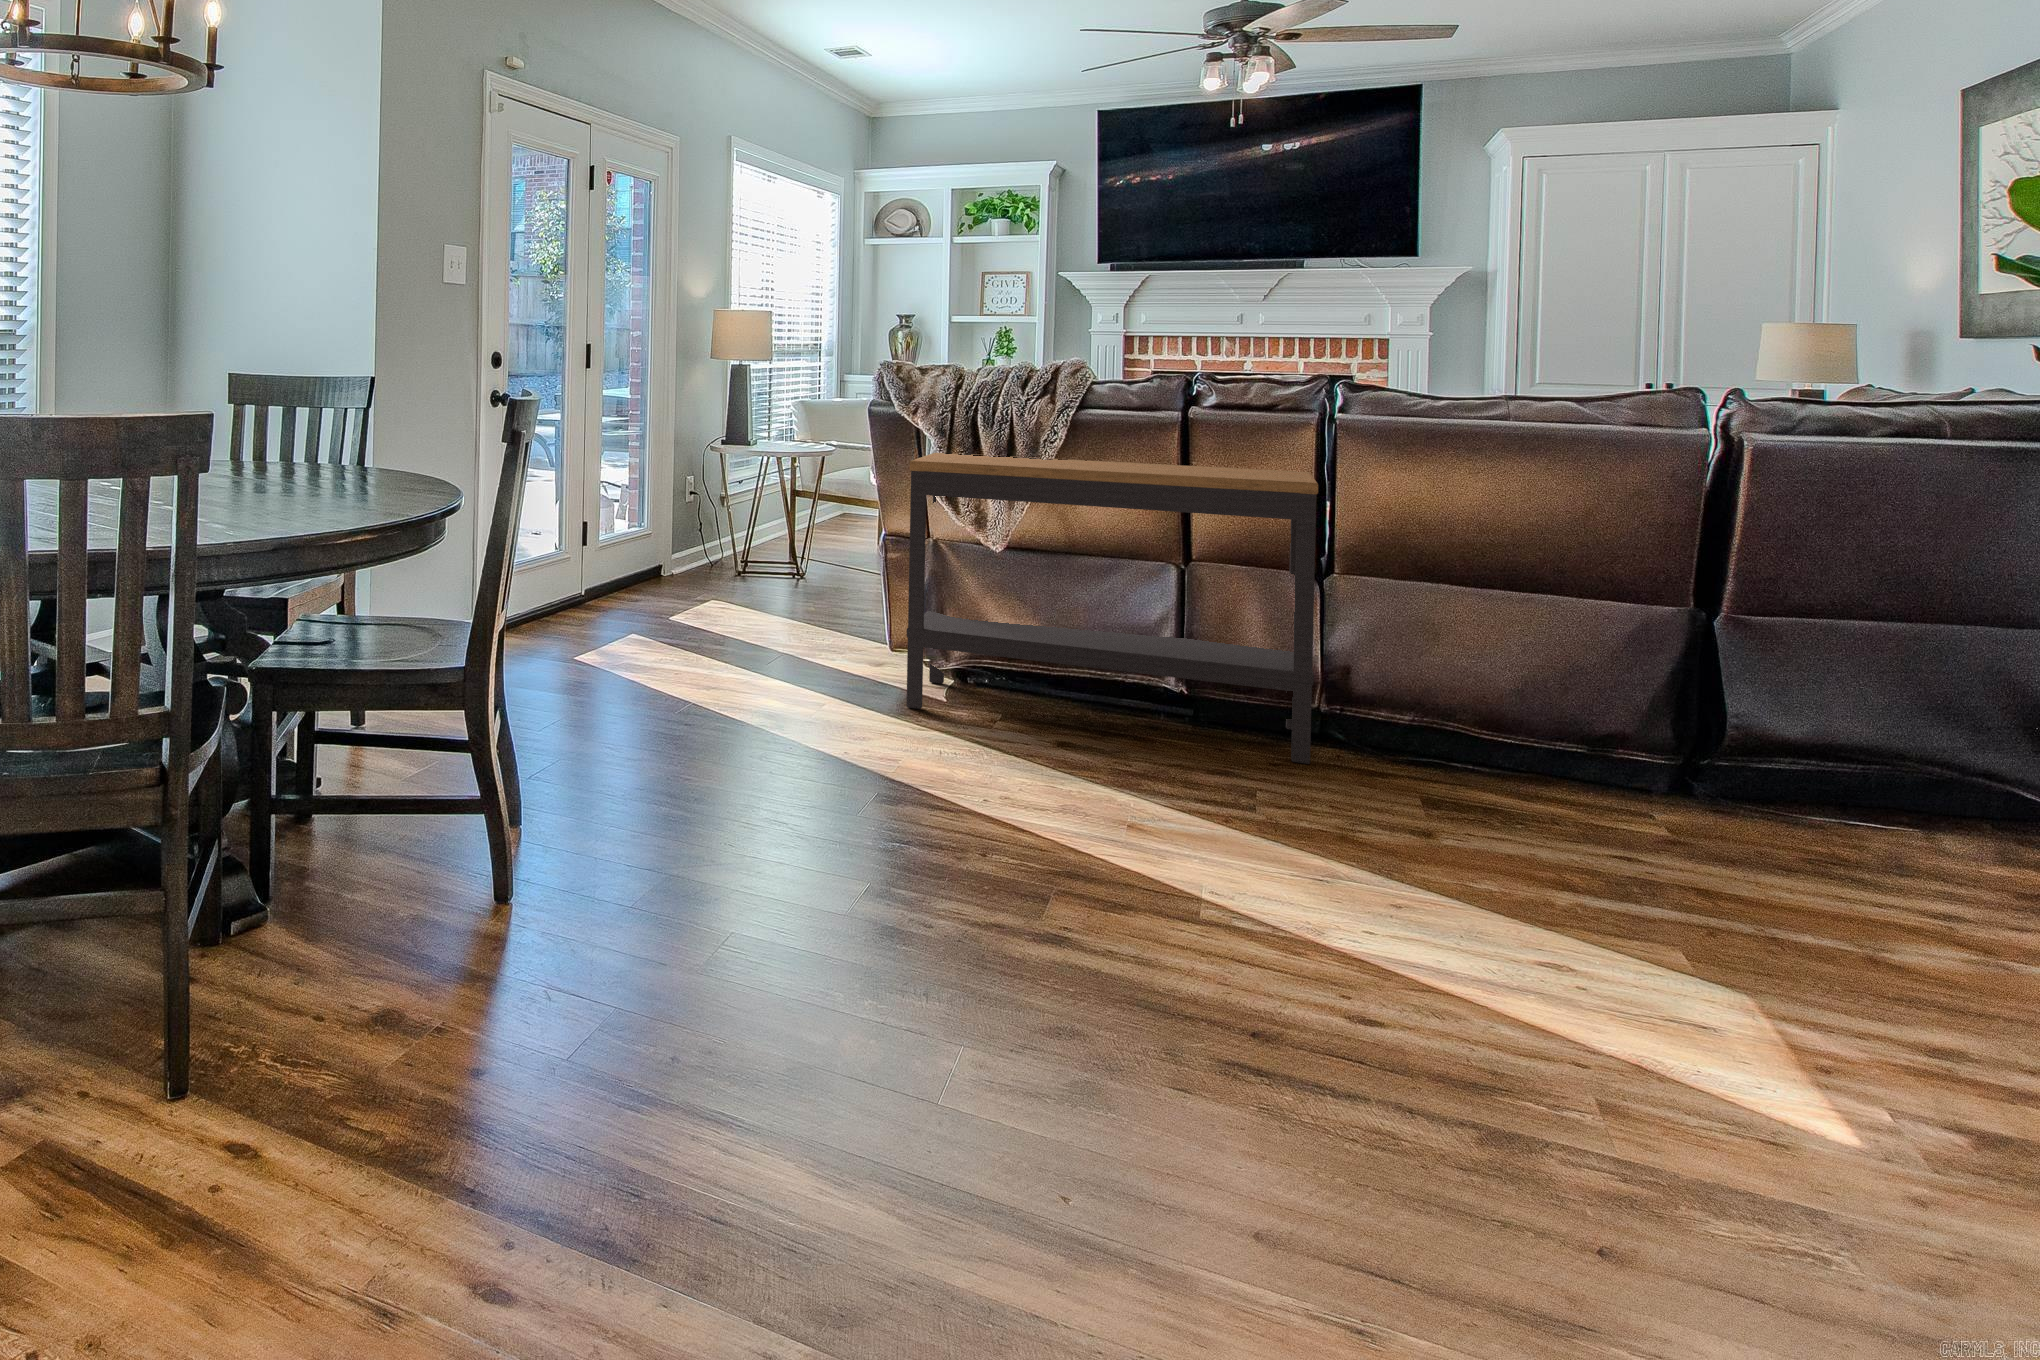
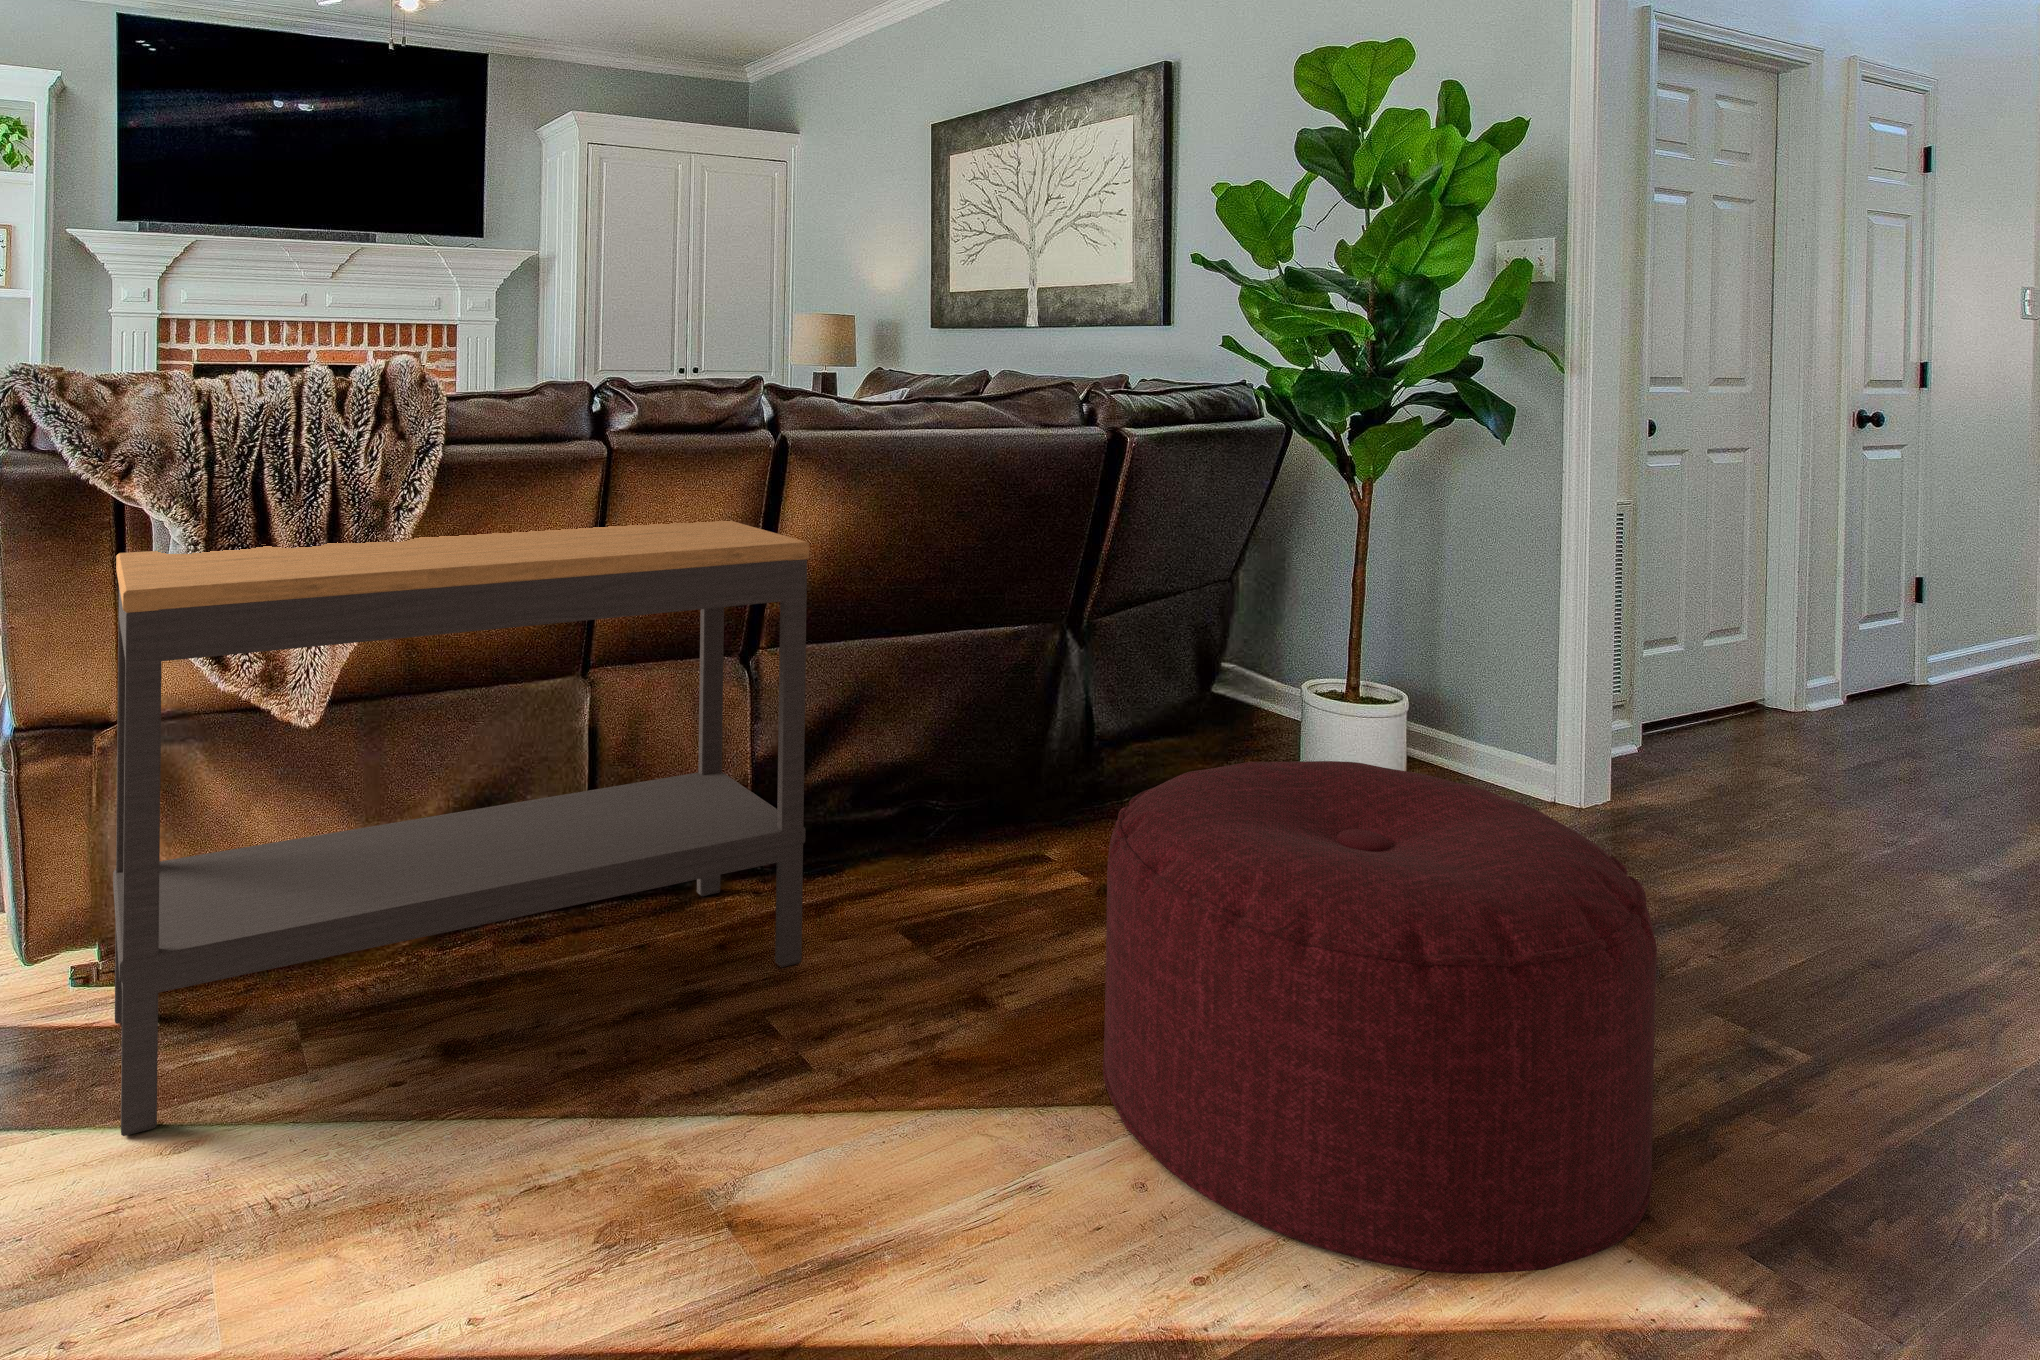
ottoman: none [1409,671,1909,1012] -> present [1103,761,1657,1274]

